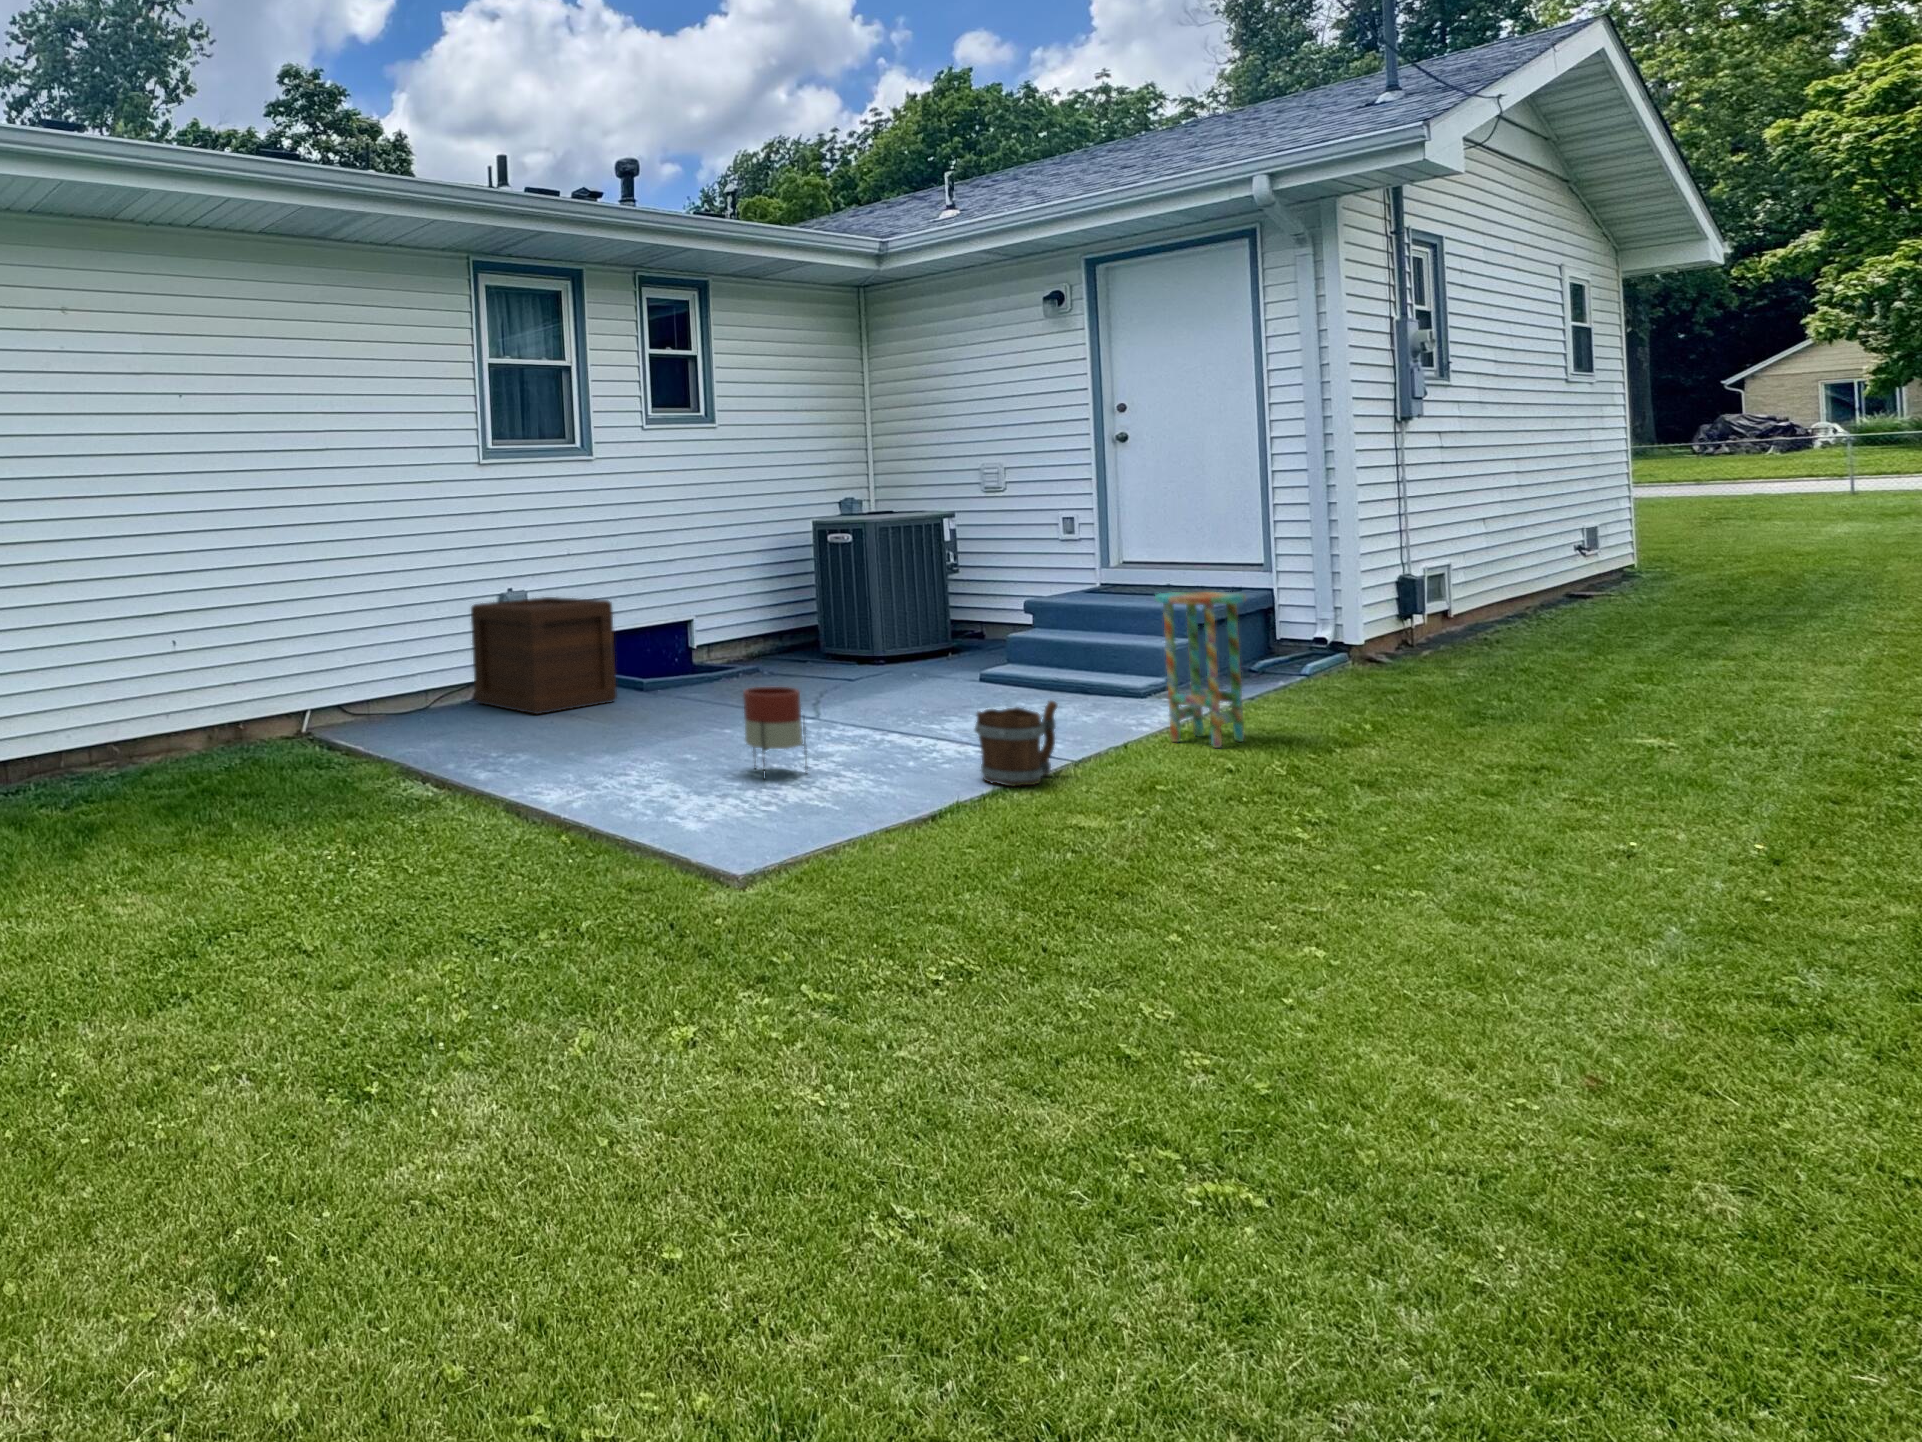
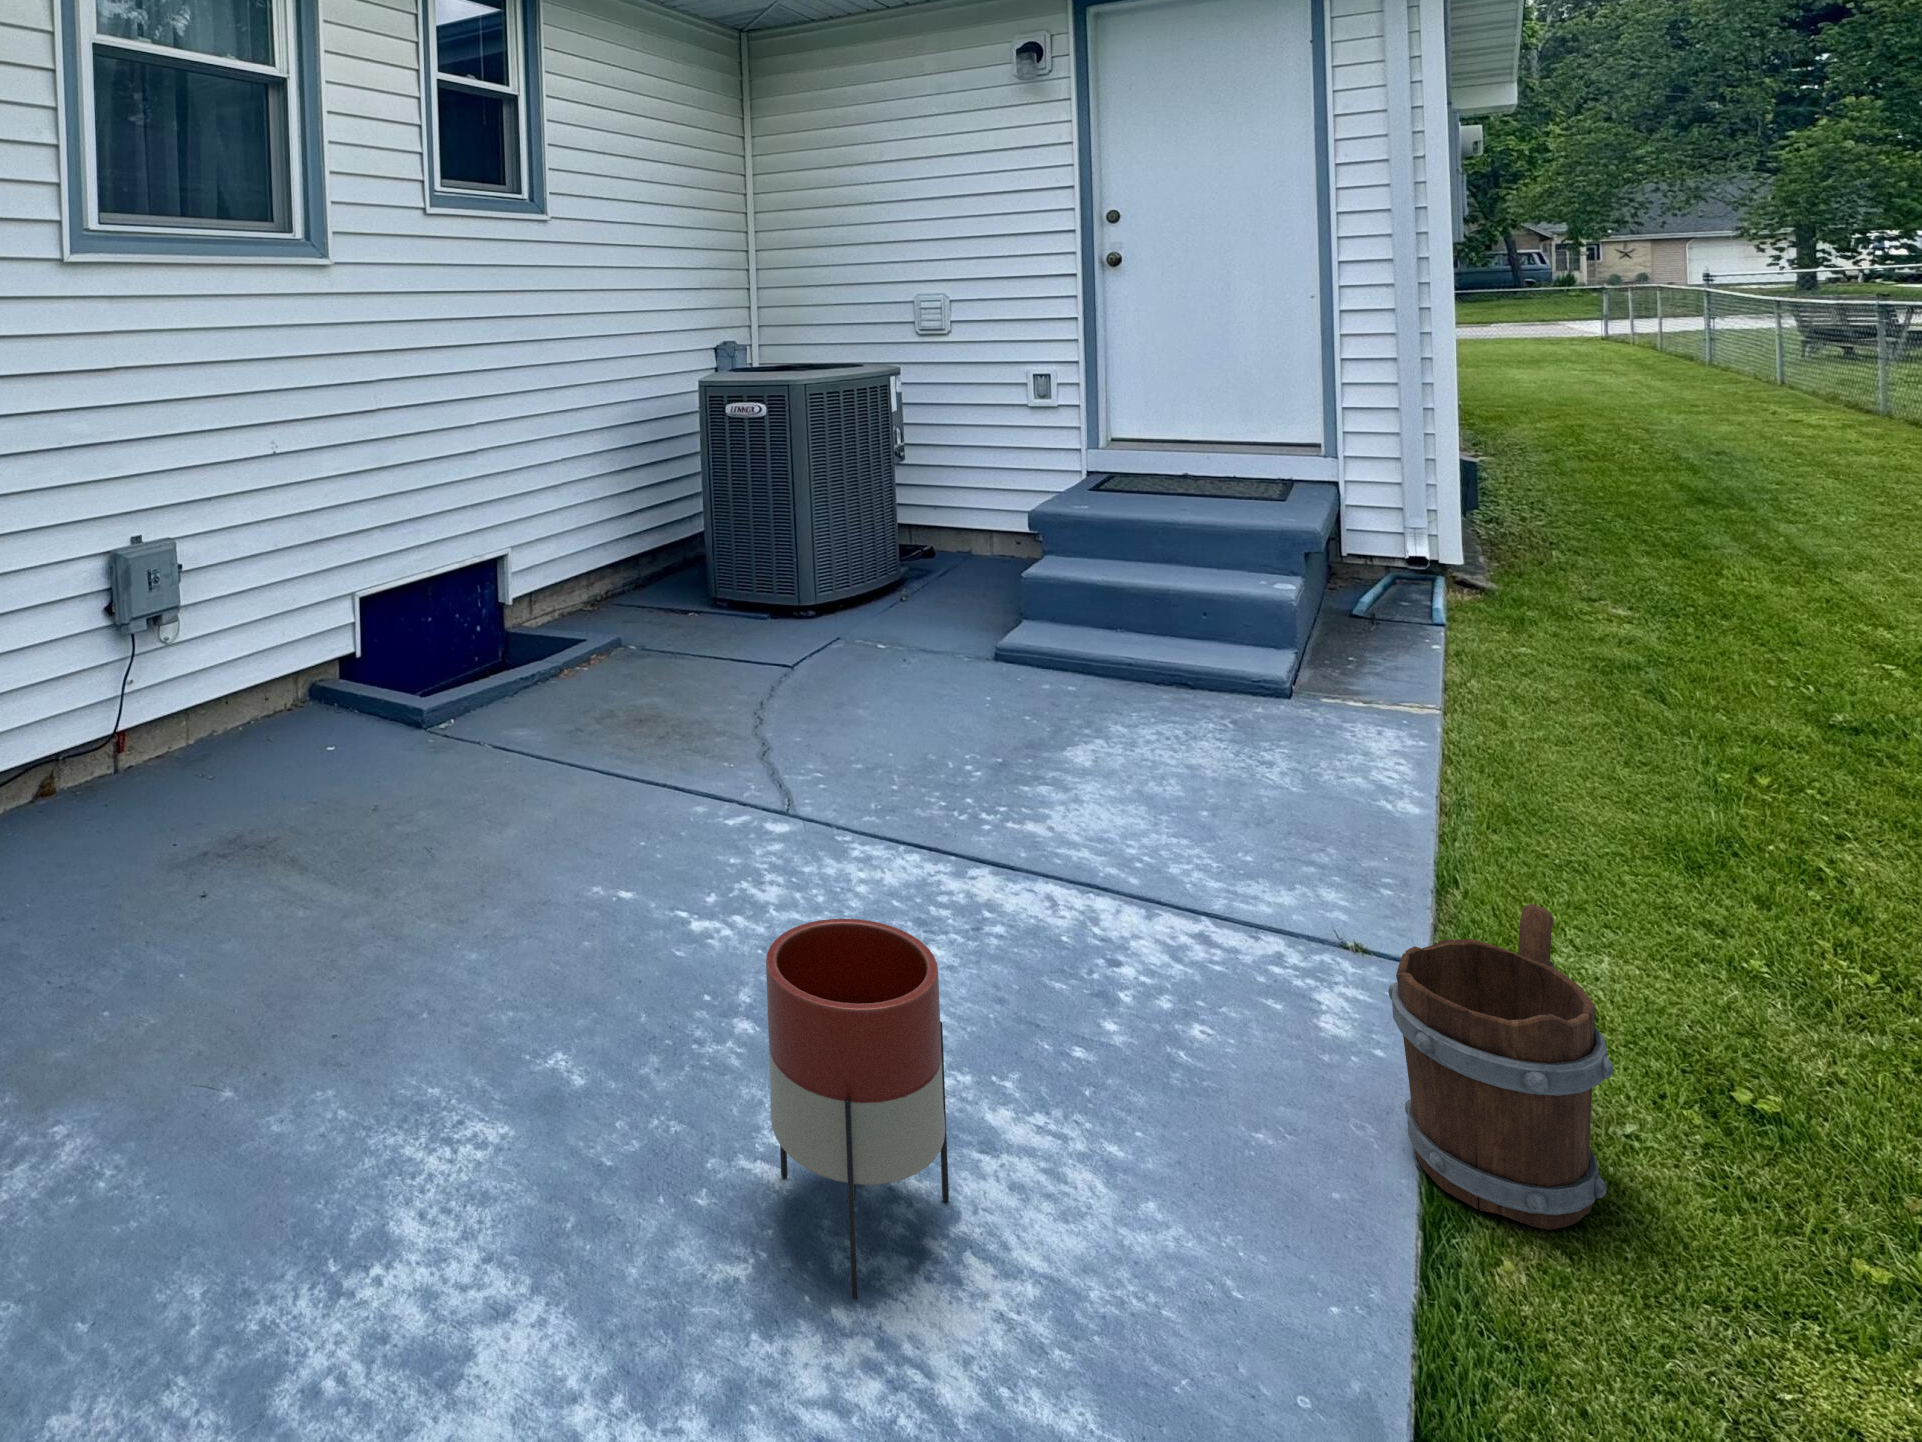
side table: present [1155,592,1246,748] -> none [1487,546,1686,893]
wooden crate: present [471,597,617,714] -> none [28,545,366,860]

